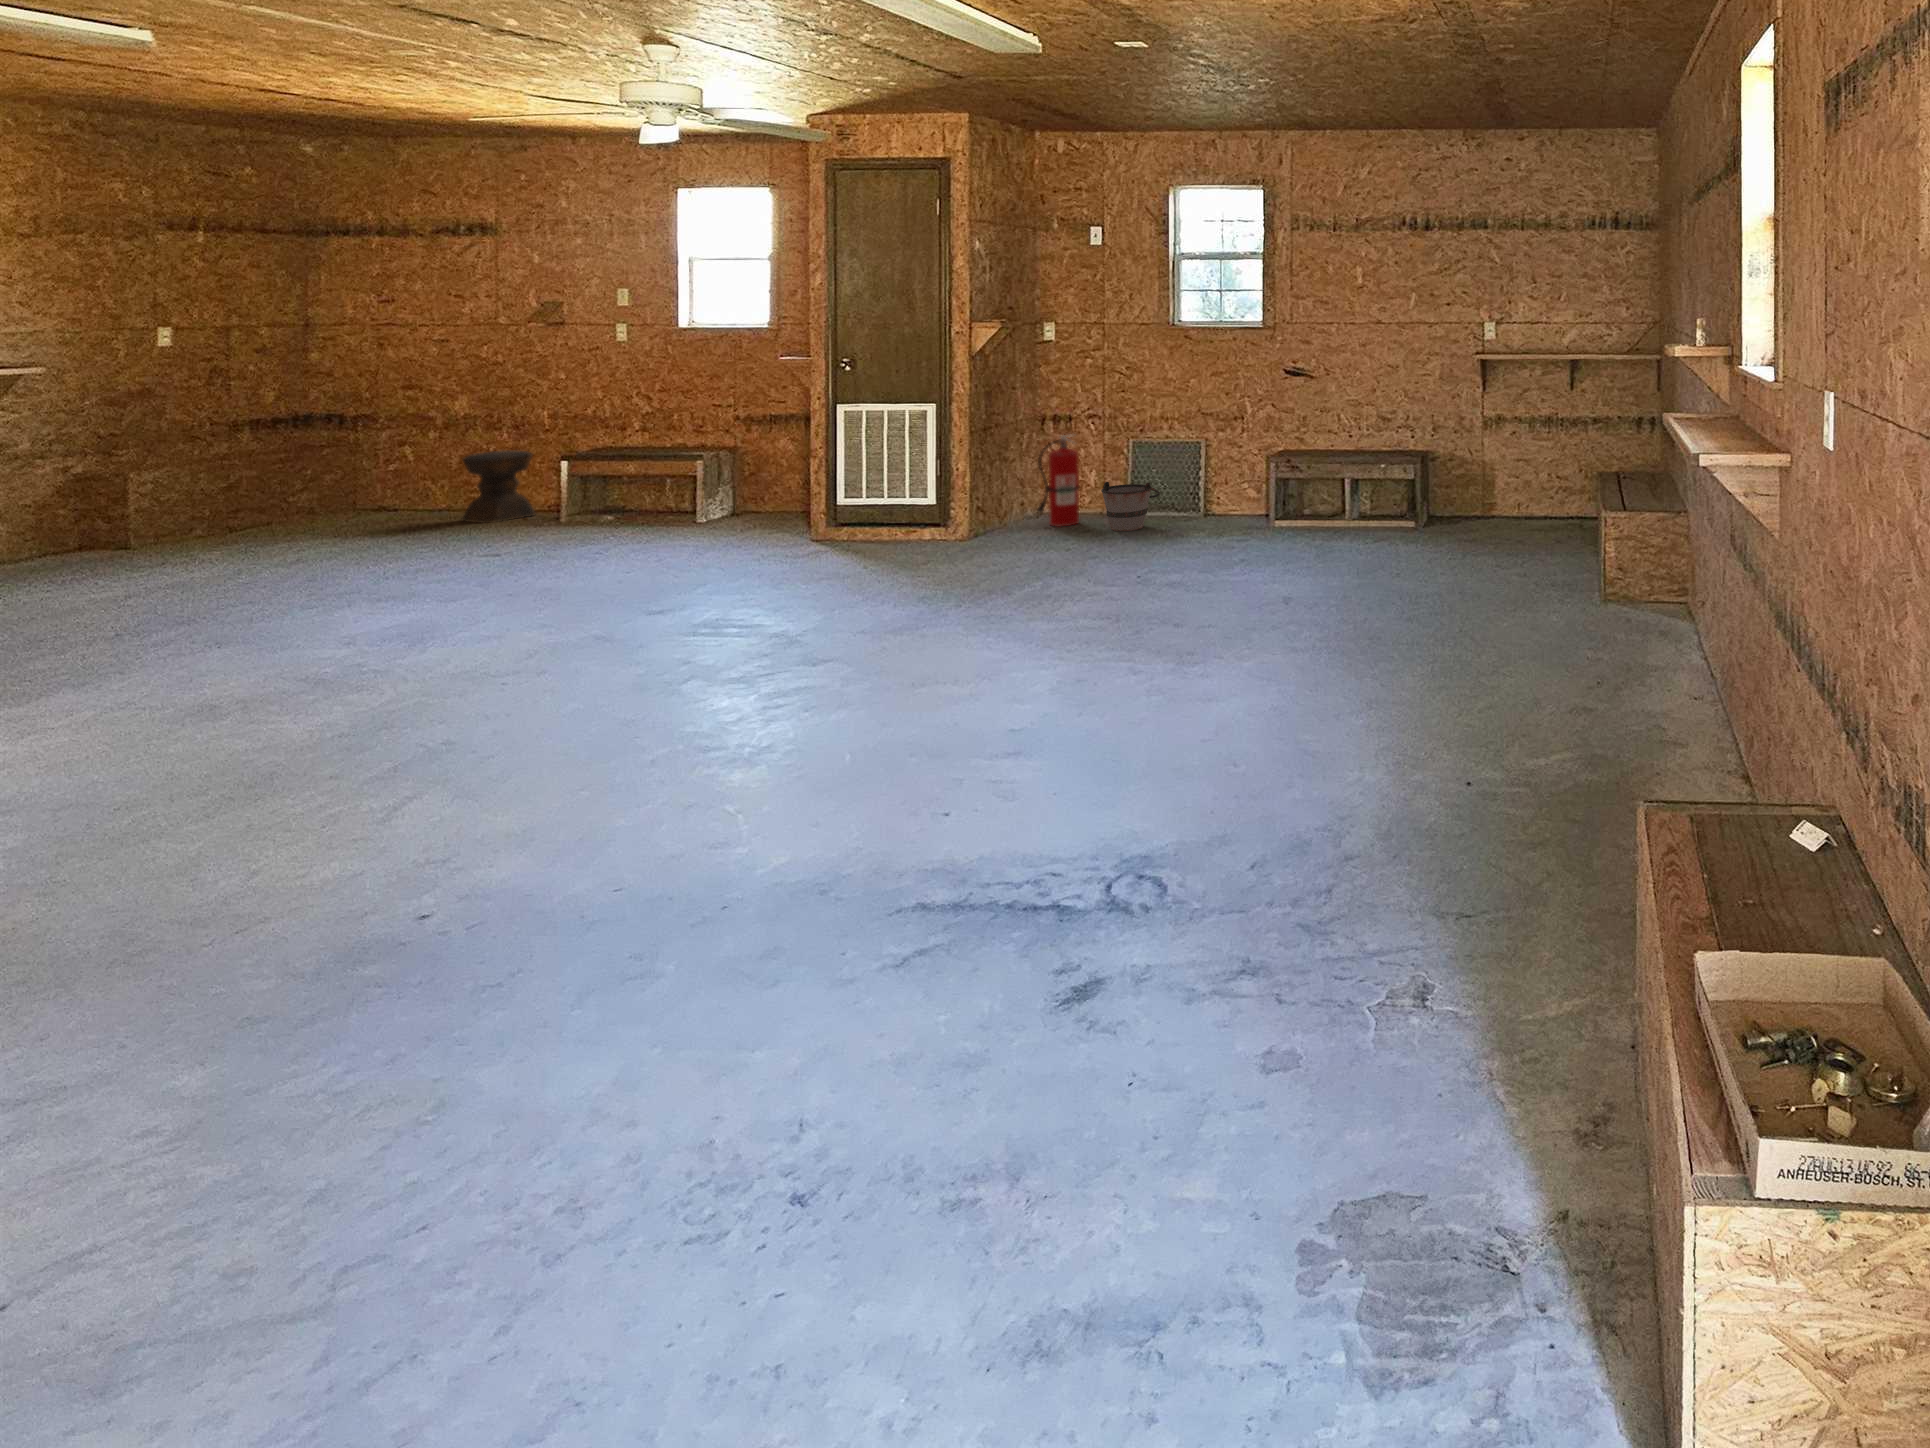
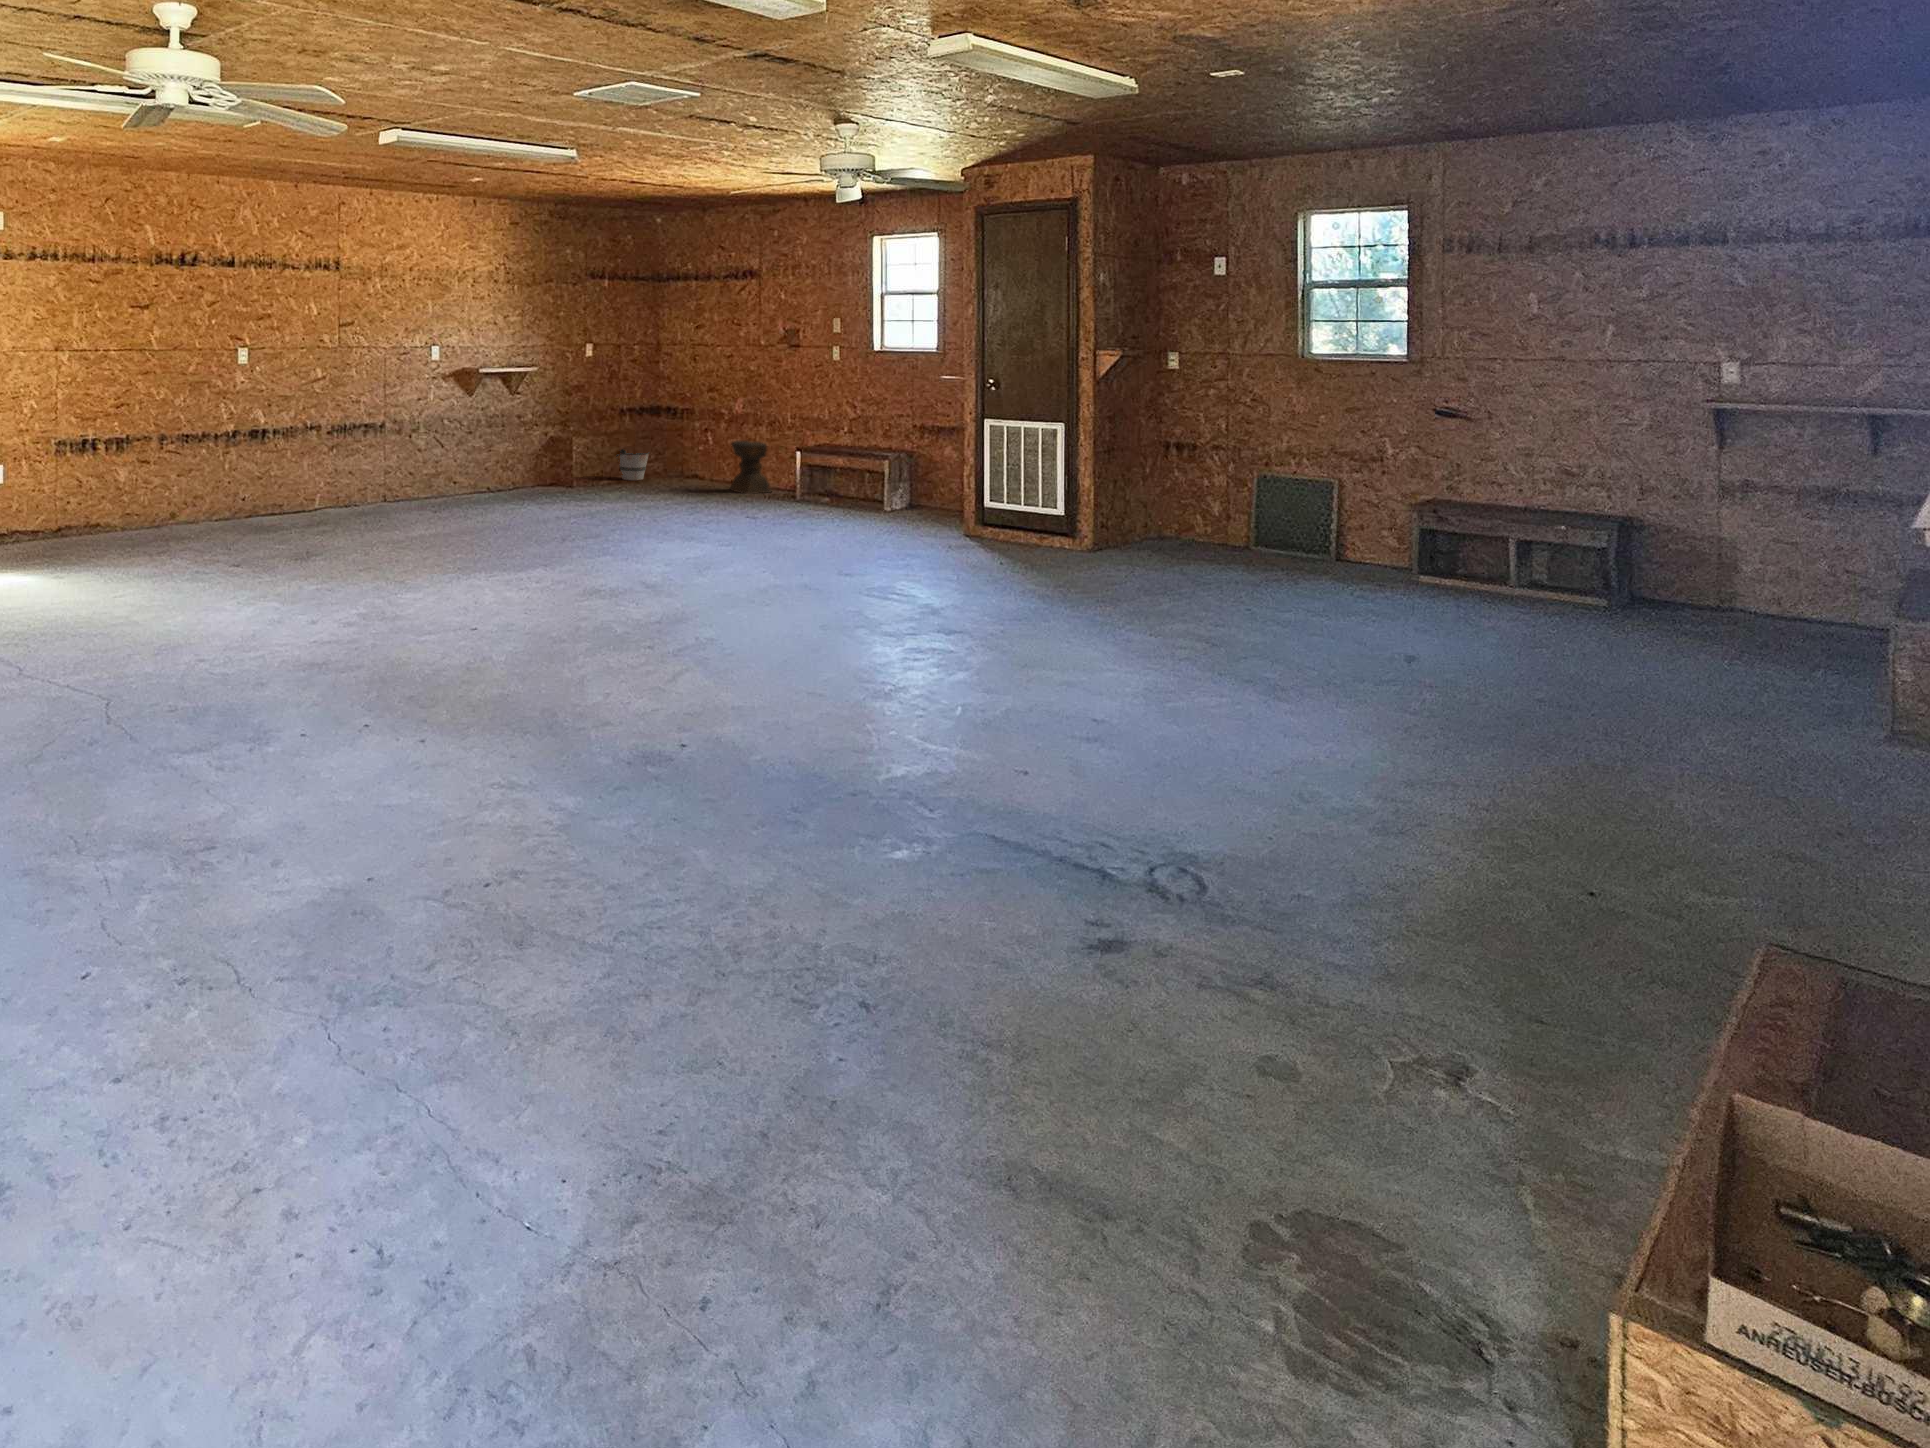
fire extinguisher: present [1038,435,1080,527] -> none [1145,474,1189,566]
bucket: present [1101,482,1160,531] -> present [616,449,650,480]

